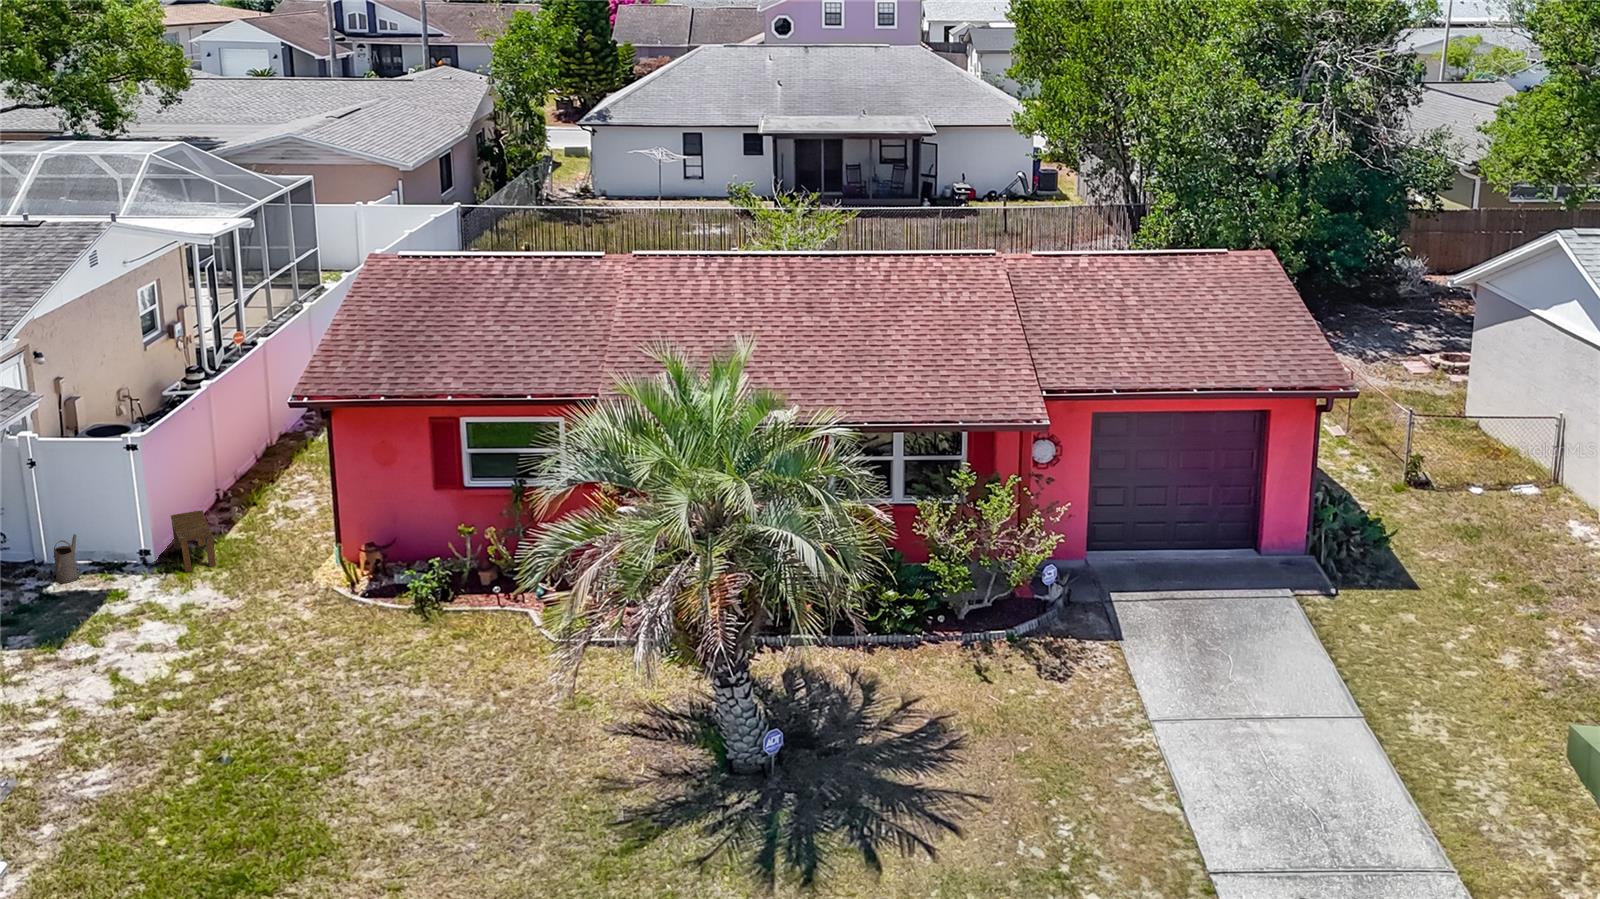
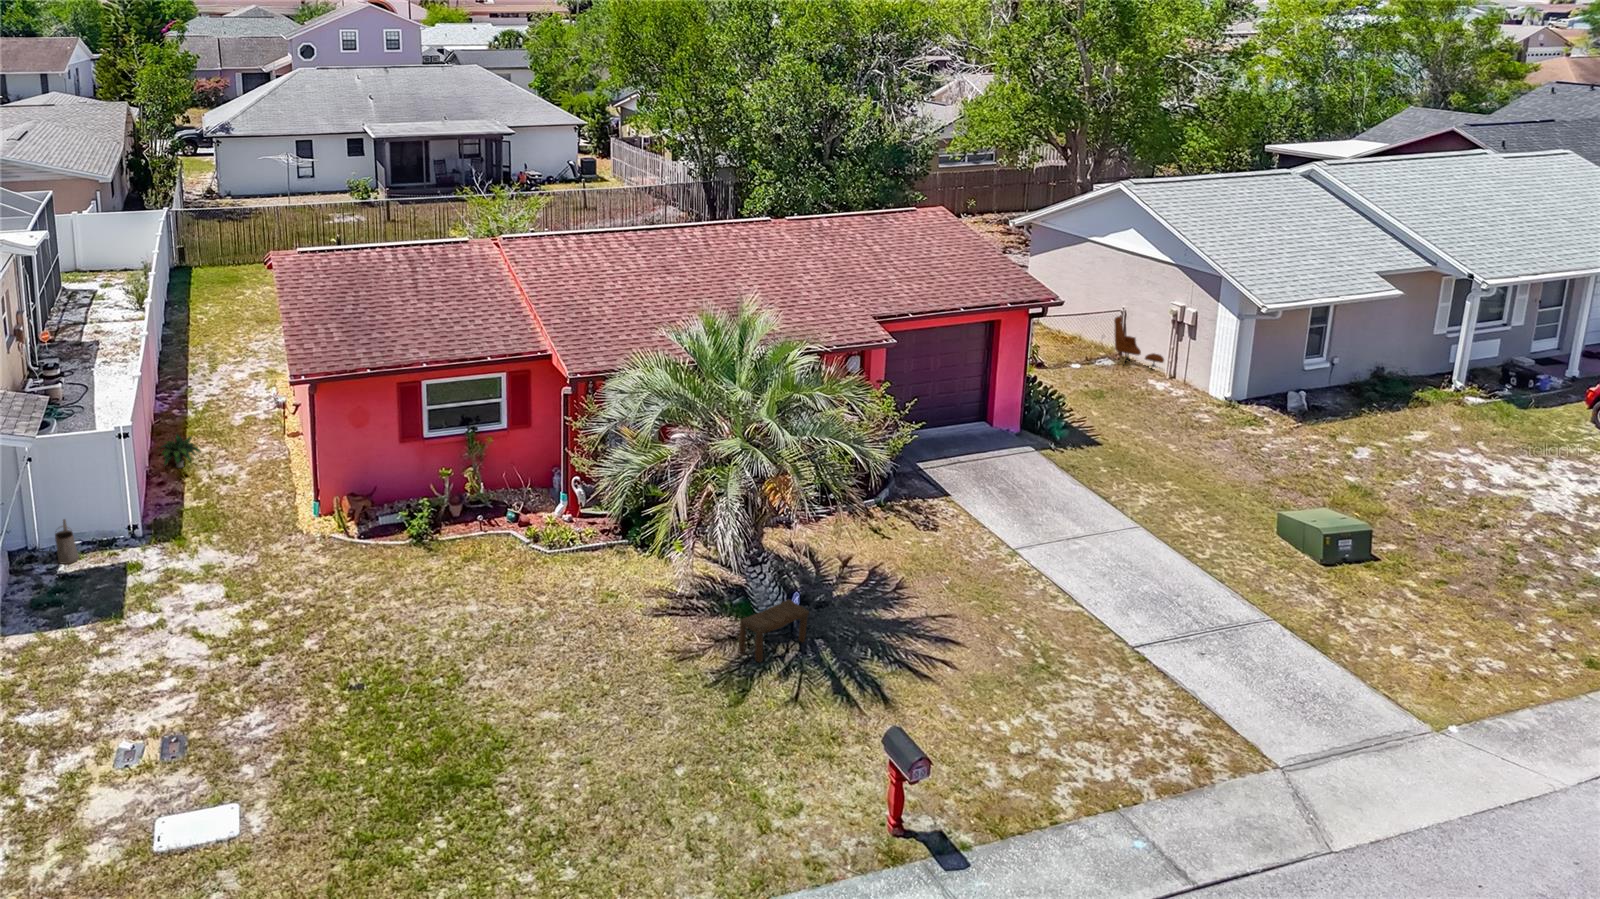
lounge chair: none [1512,424,1590,508] -> present [1114,316,1164,367]
potted plant: none [223,459,271,498] -> present [161,434,200,468]
bench: present [171,510,216,572] -> present [738,600,809,662]

